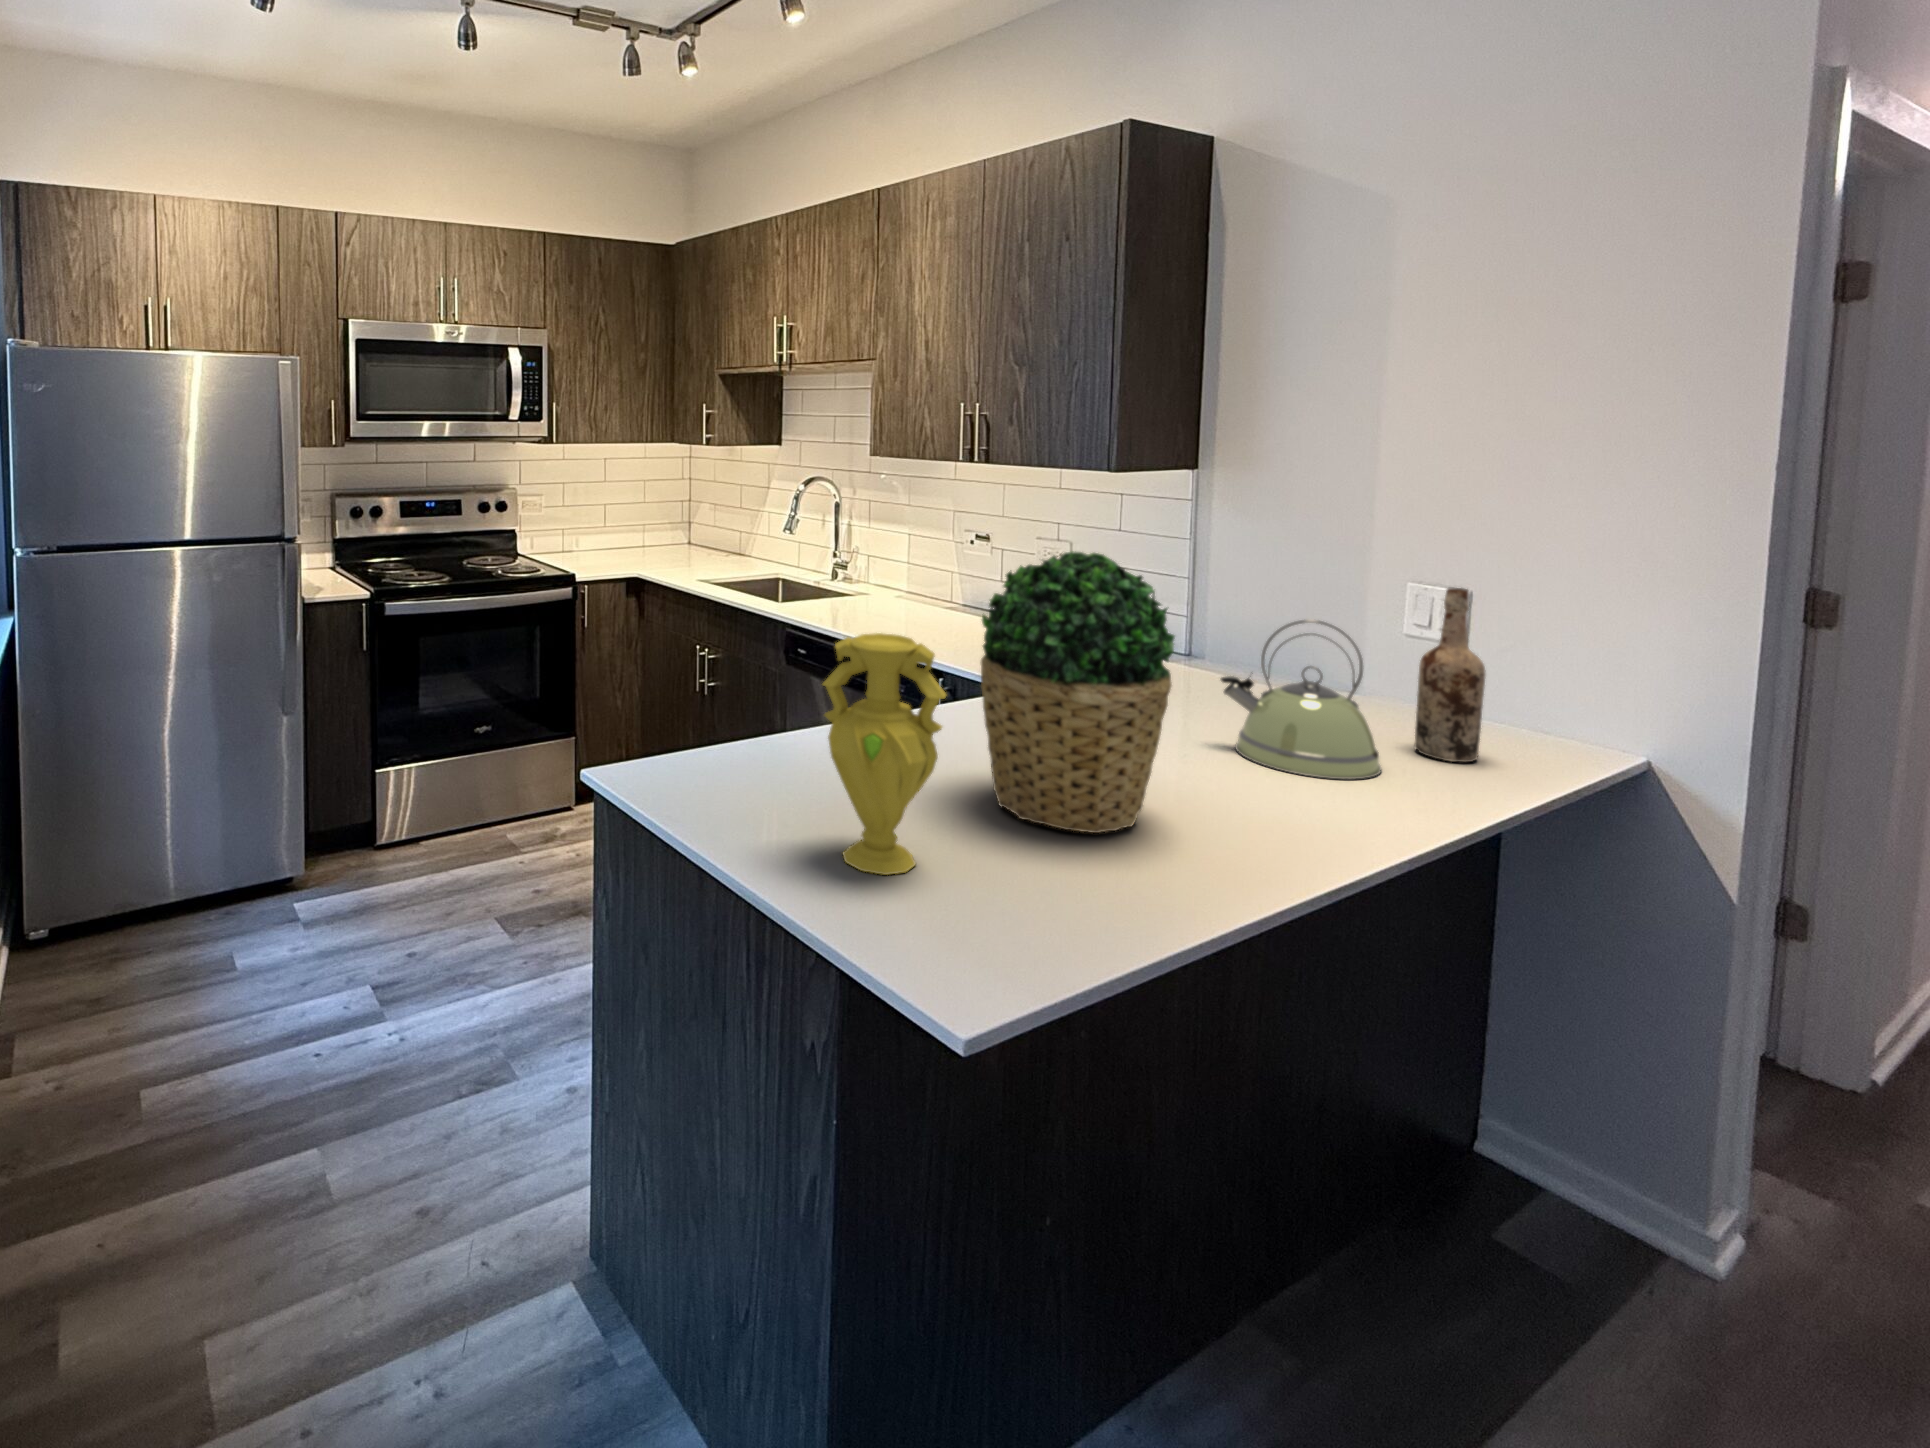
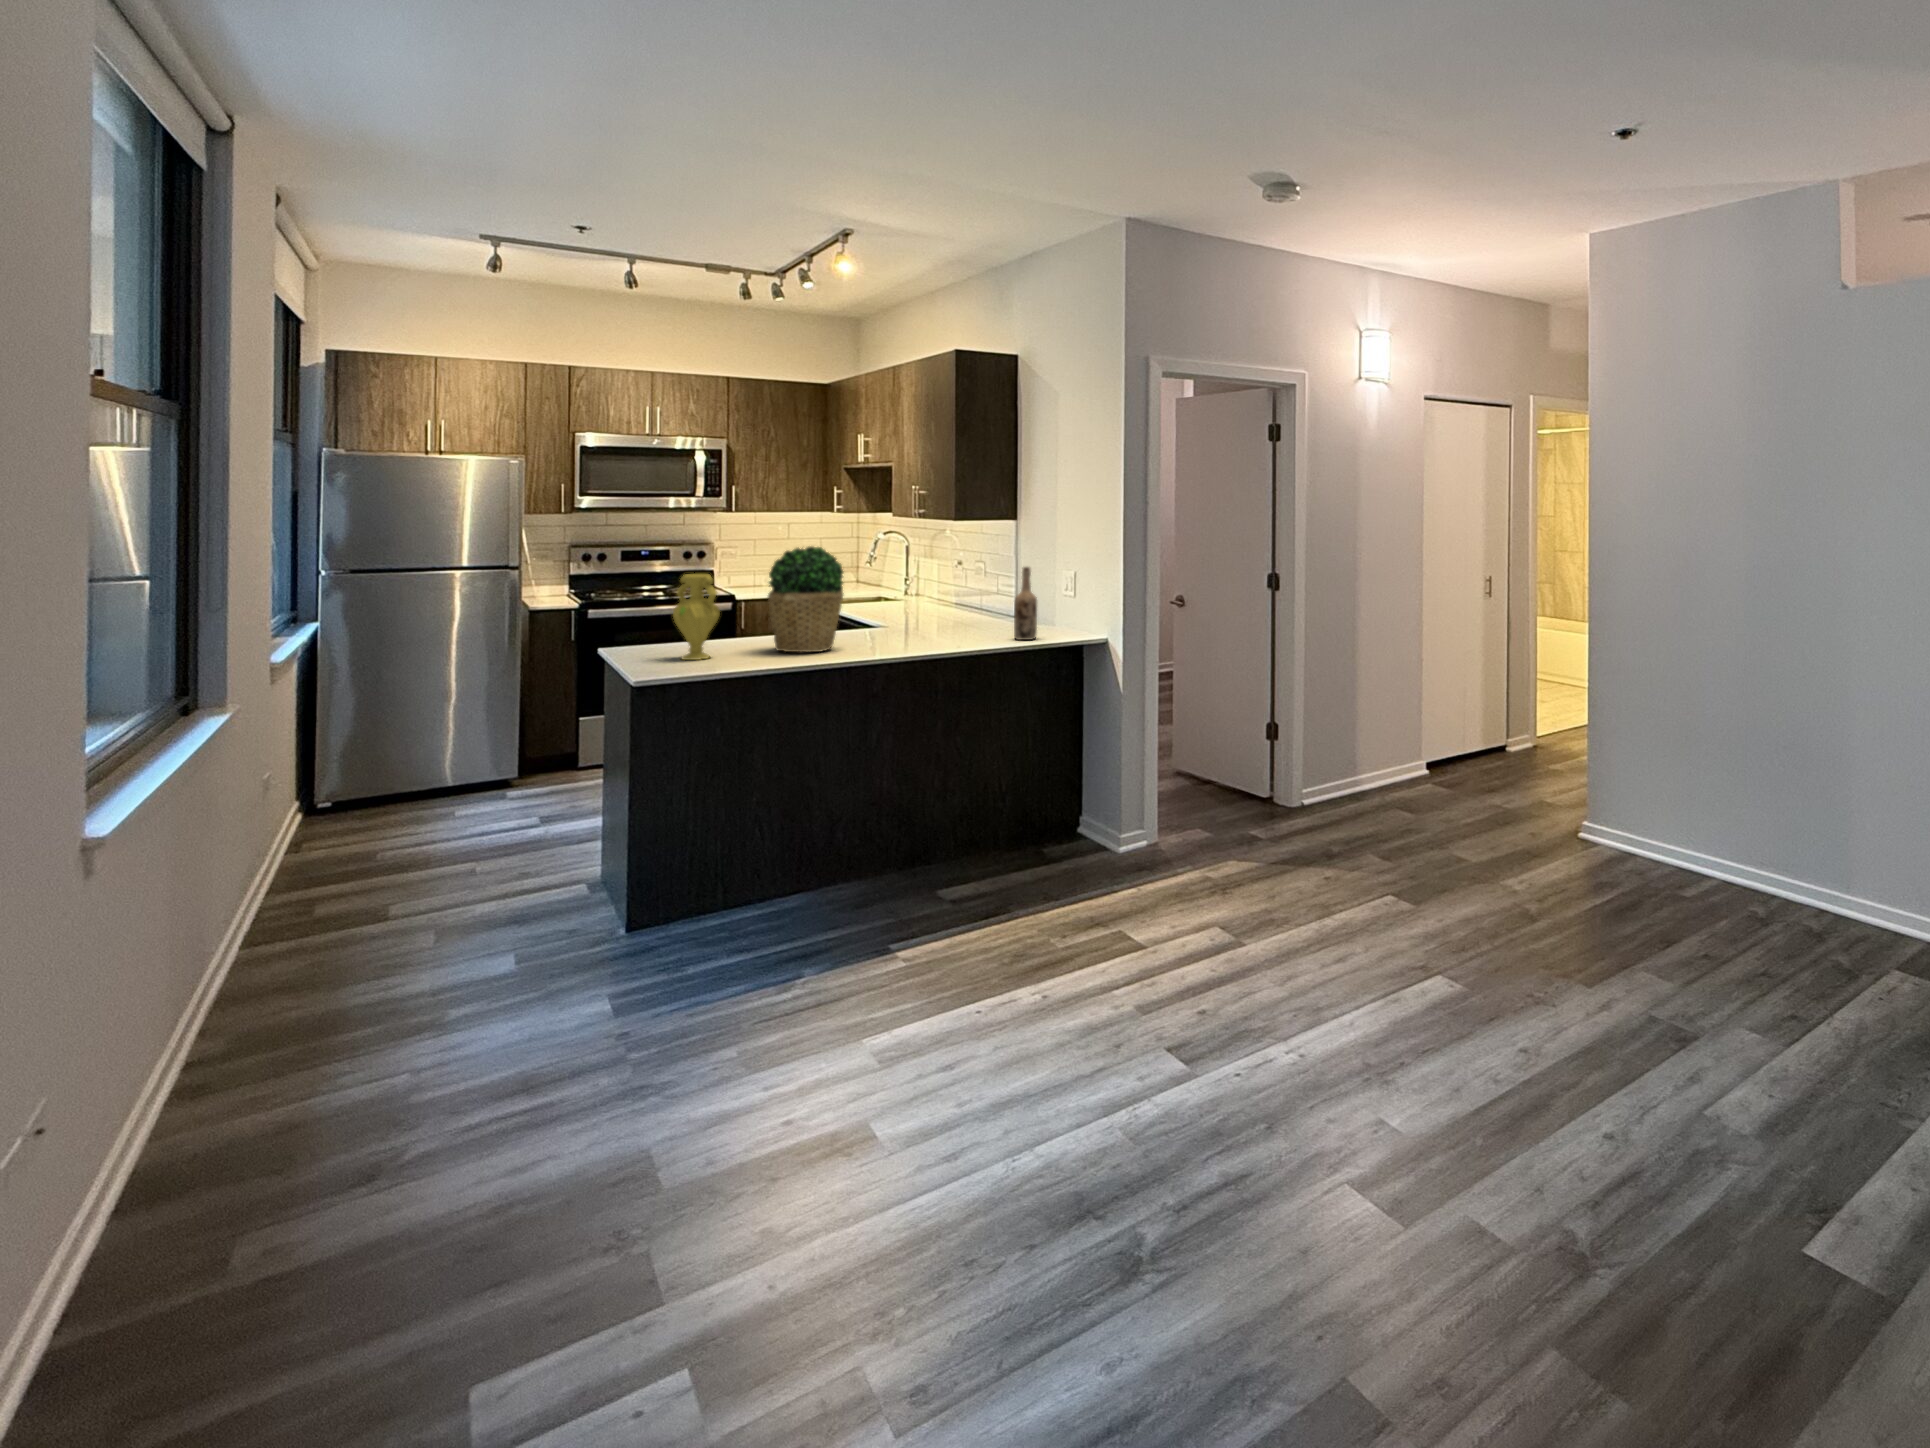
kettle: present [1221,619,1381,780] -> none [929,580,986,644]

